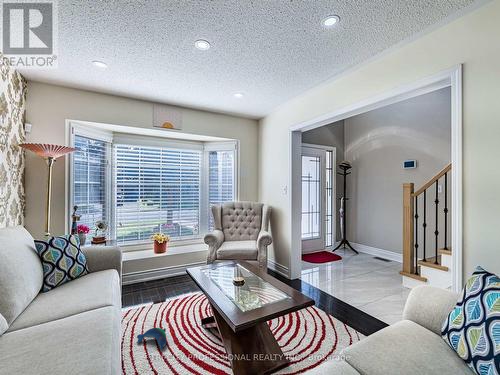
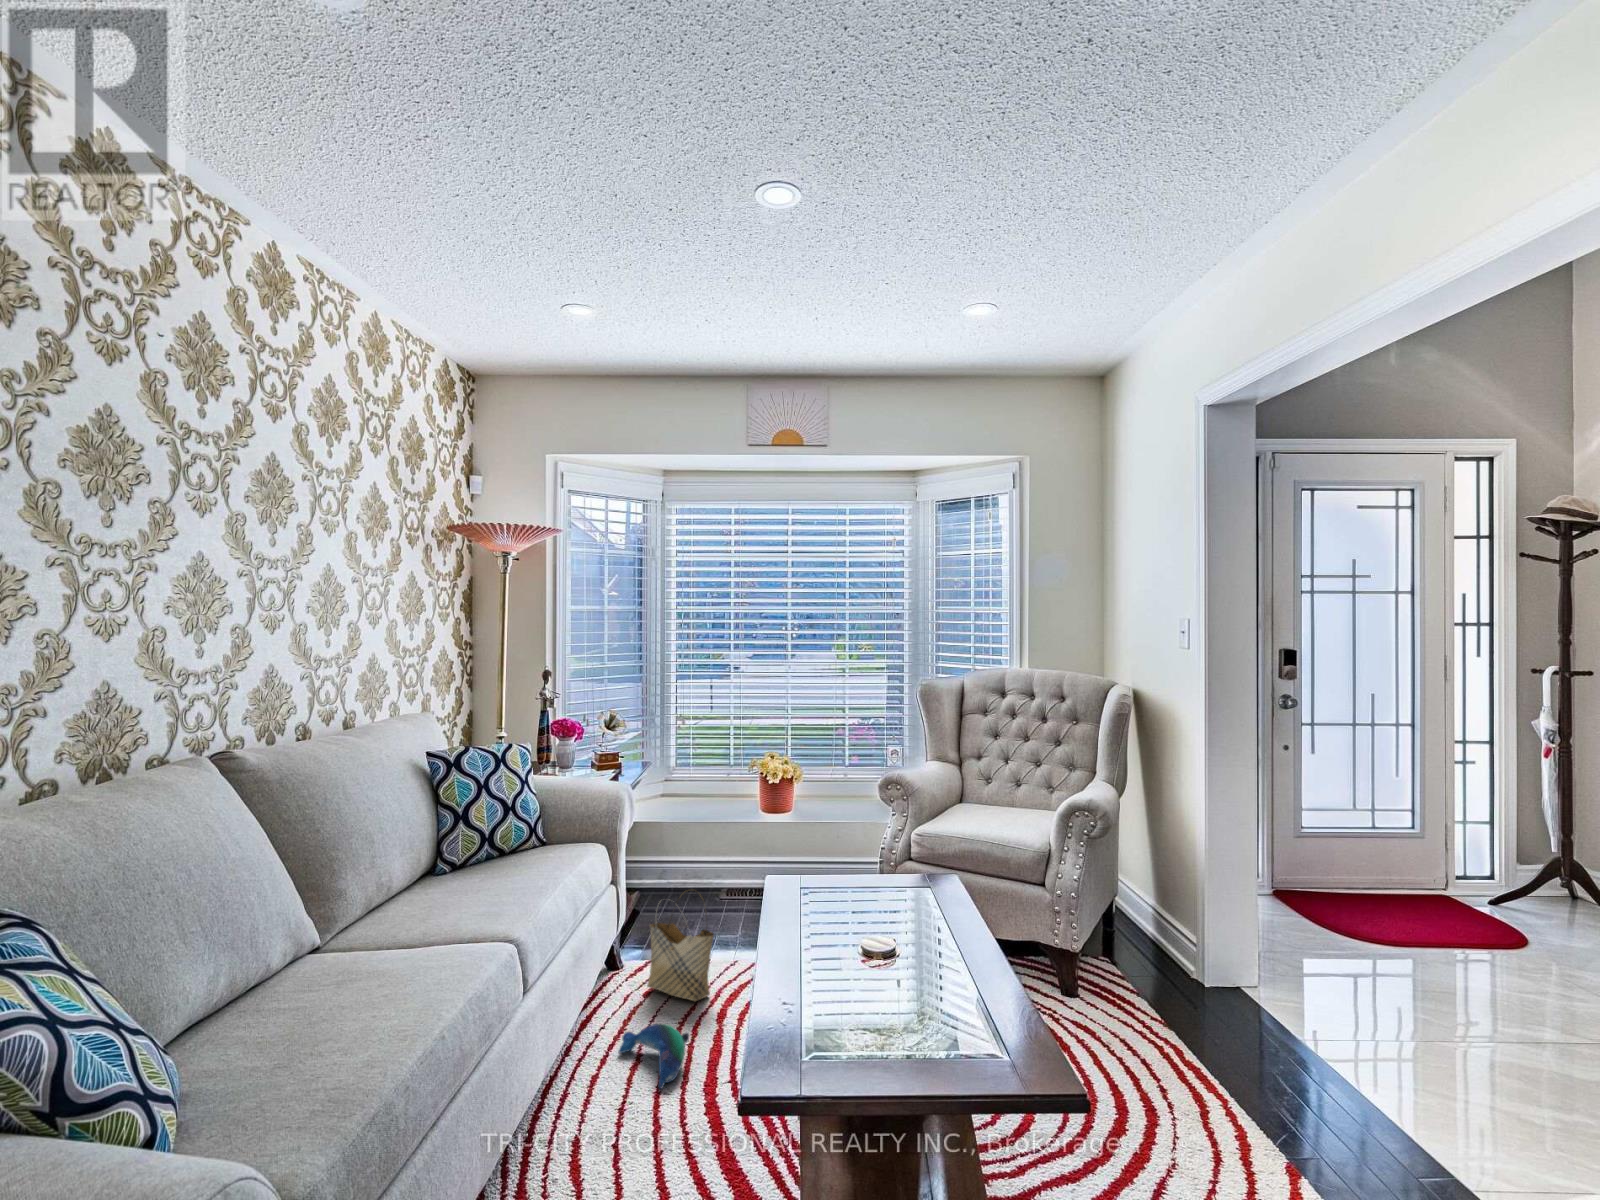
woven basket: none [134,280,161,318] -> present [647,889,714,1001]

